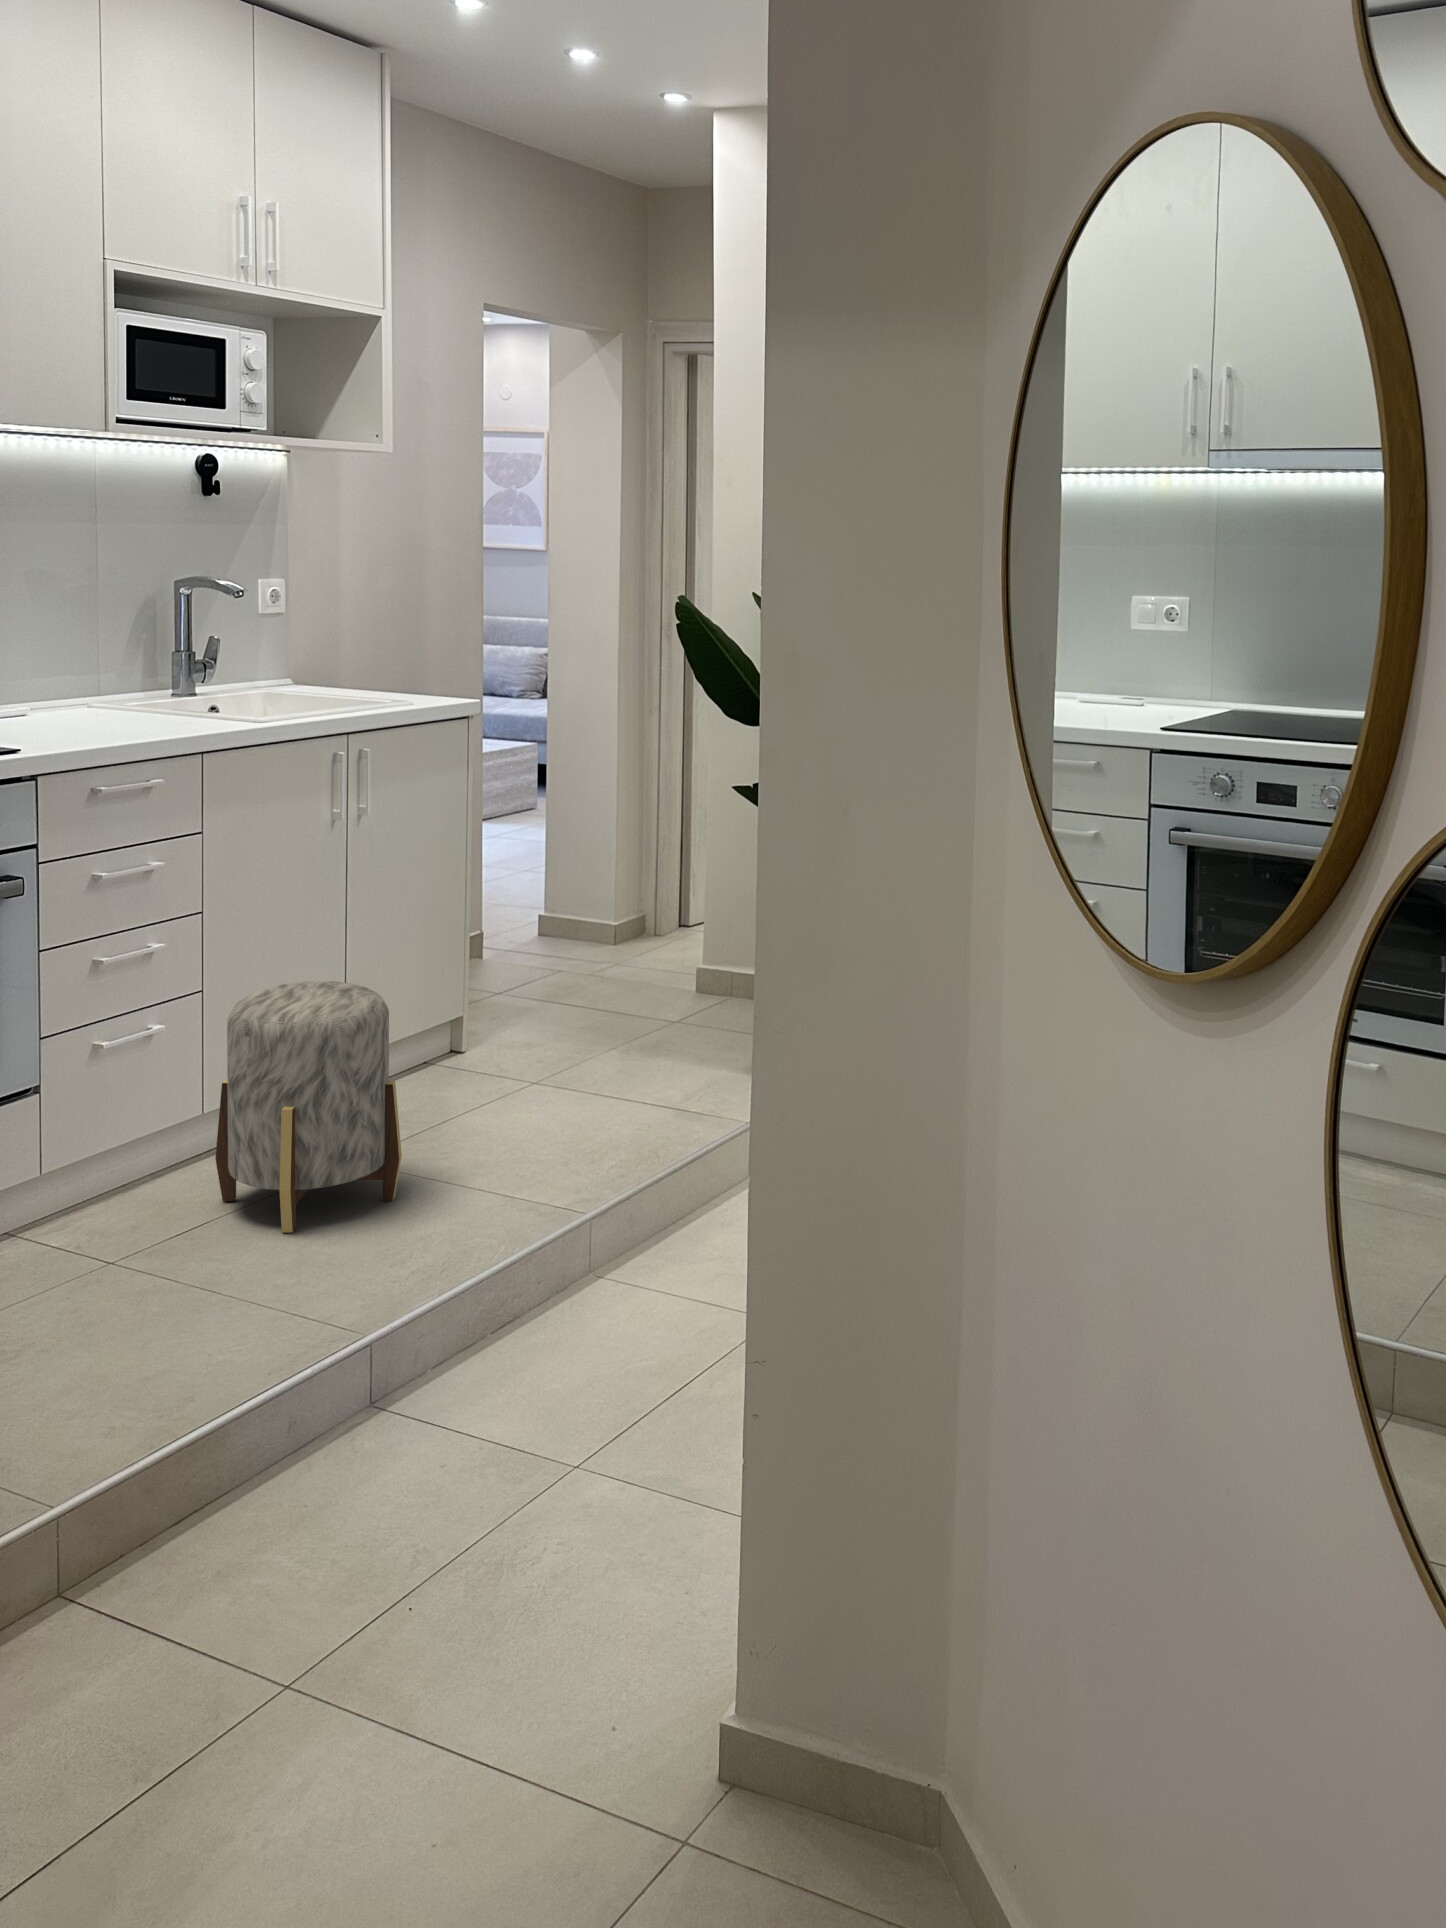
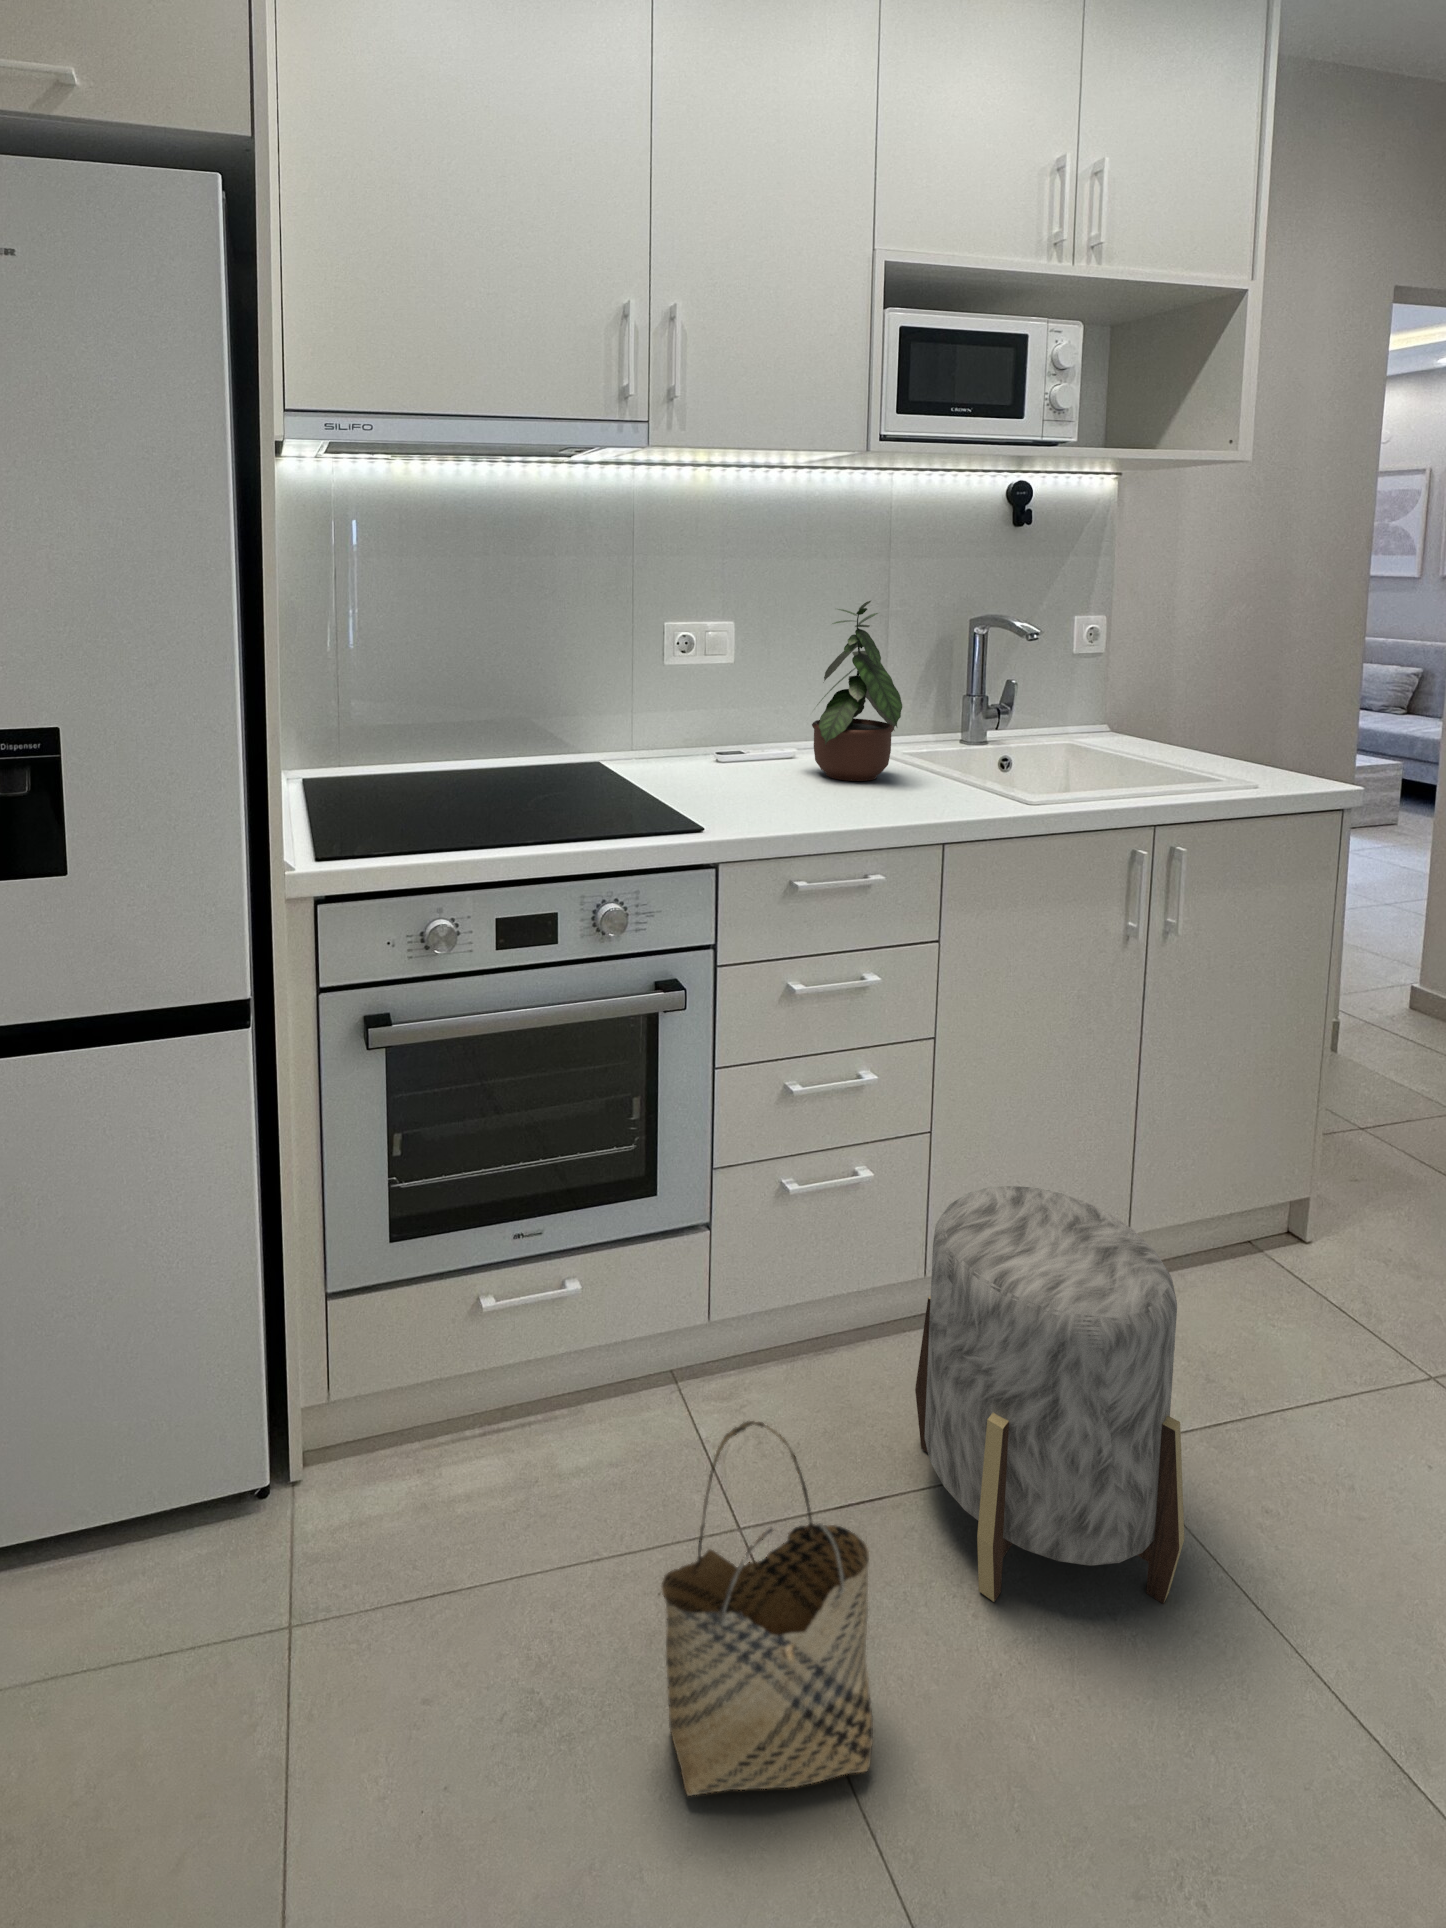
potted plant: none [45,561,156,722] -> present [812,601,902,781]
woven basket: none [98,1118,239,1338] -> present [661,1421,873,1796]

